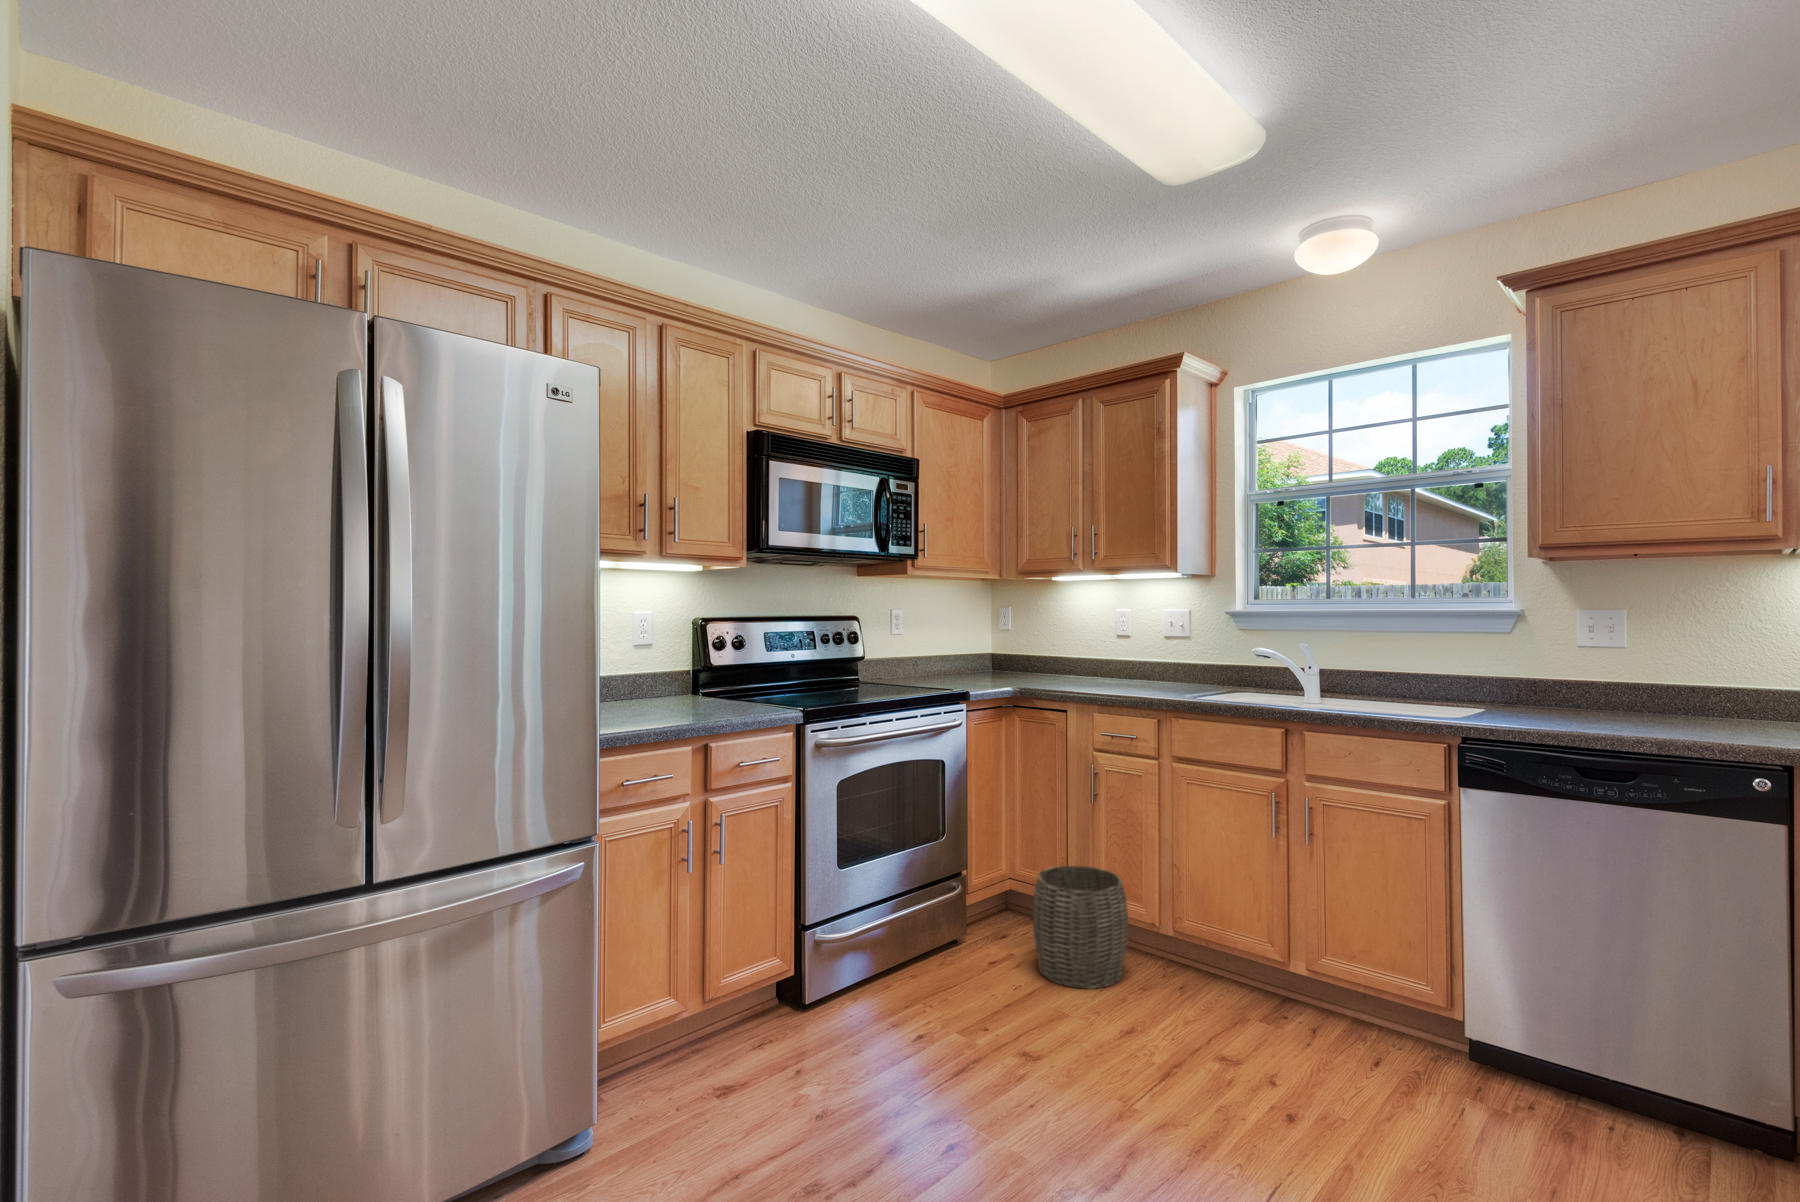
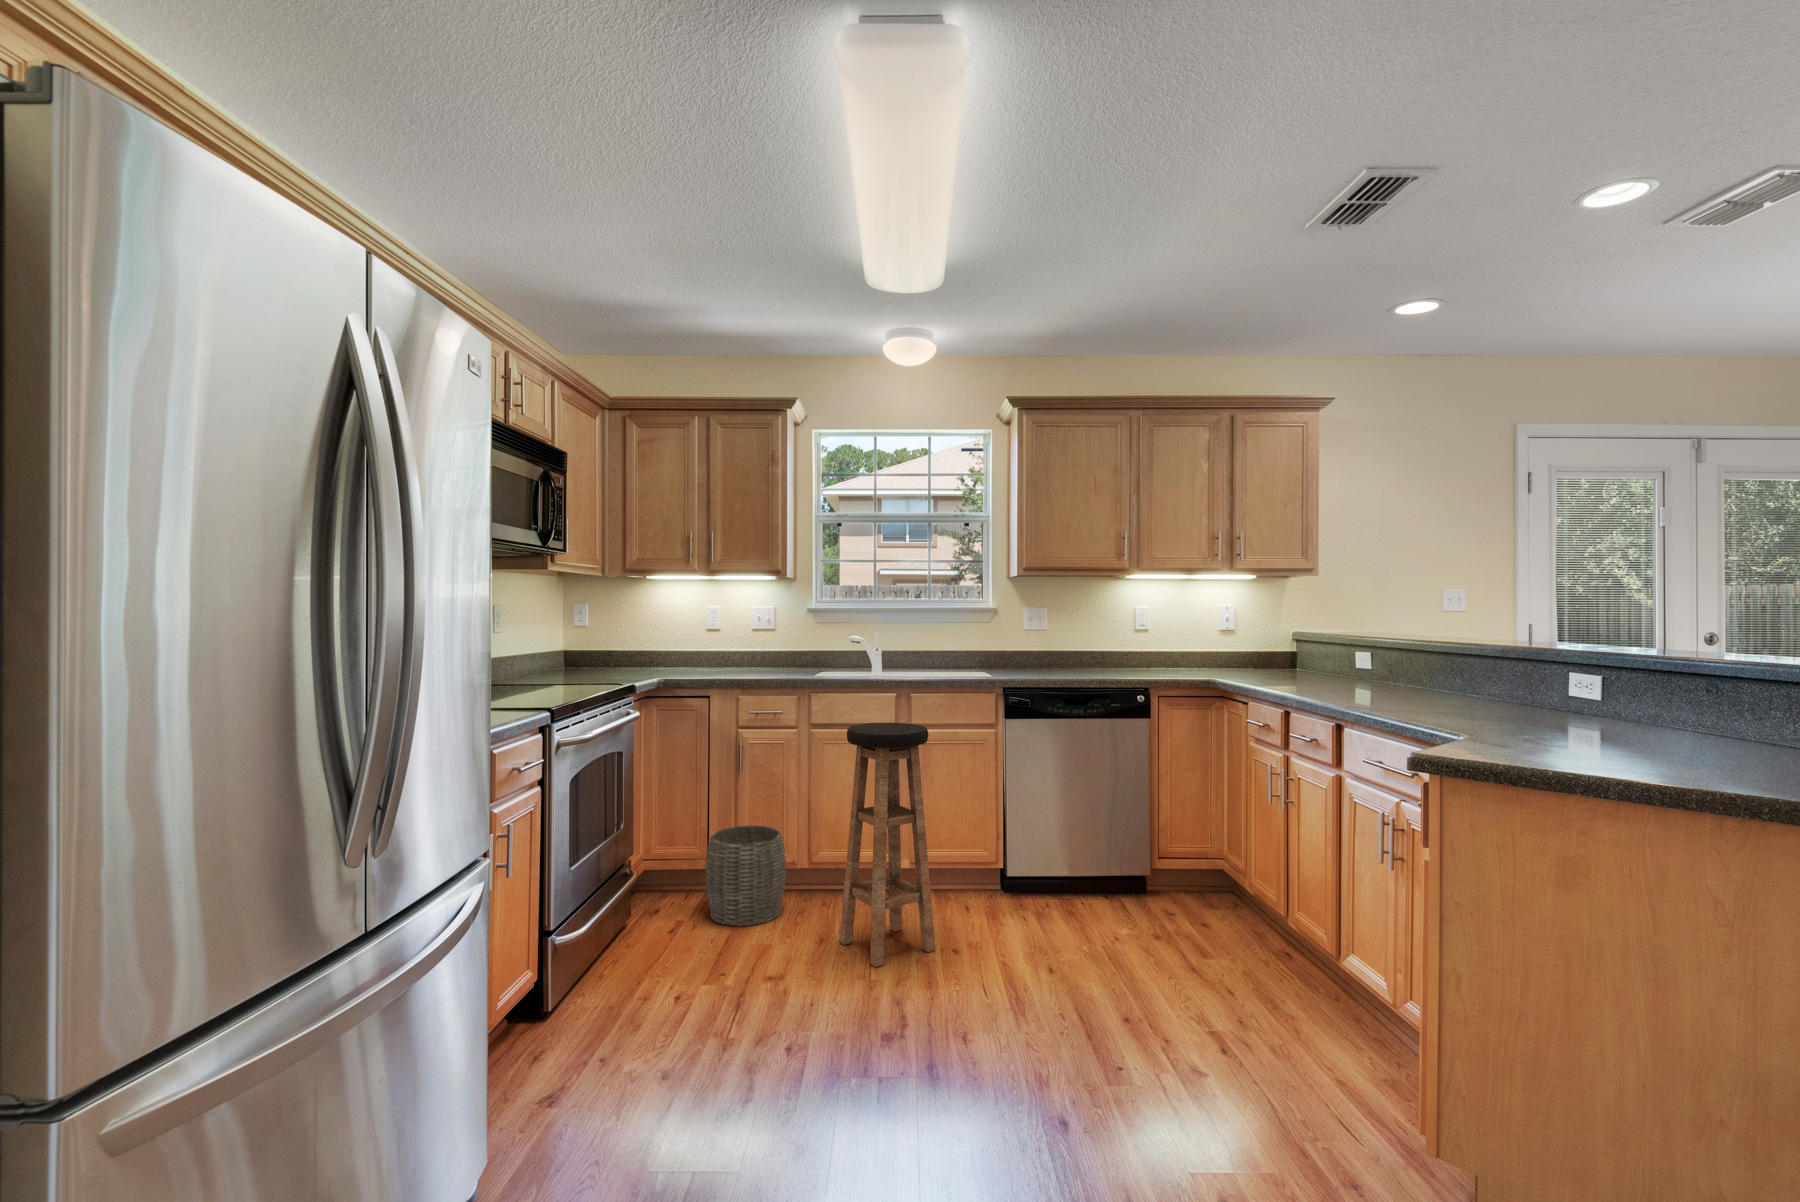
bar stool: none [1137,764,1257,1103] -> present [840,723,935,967]

